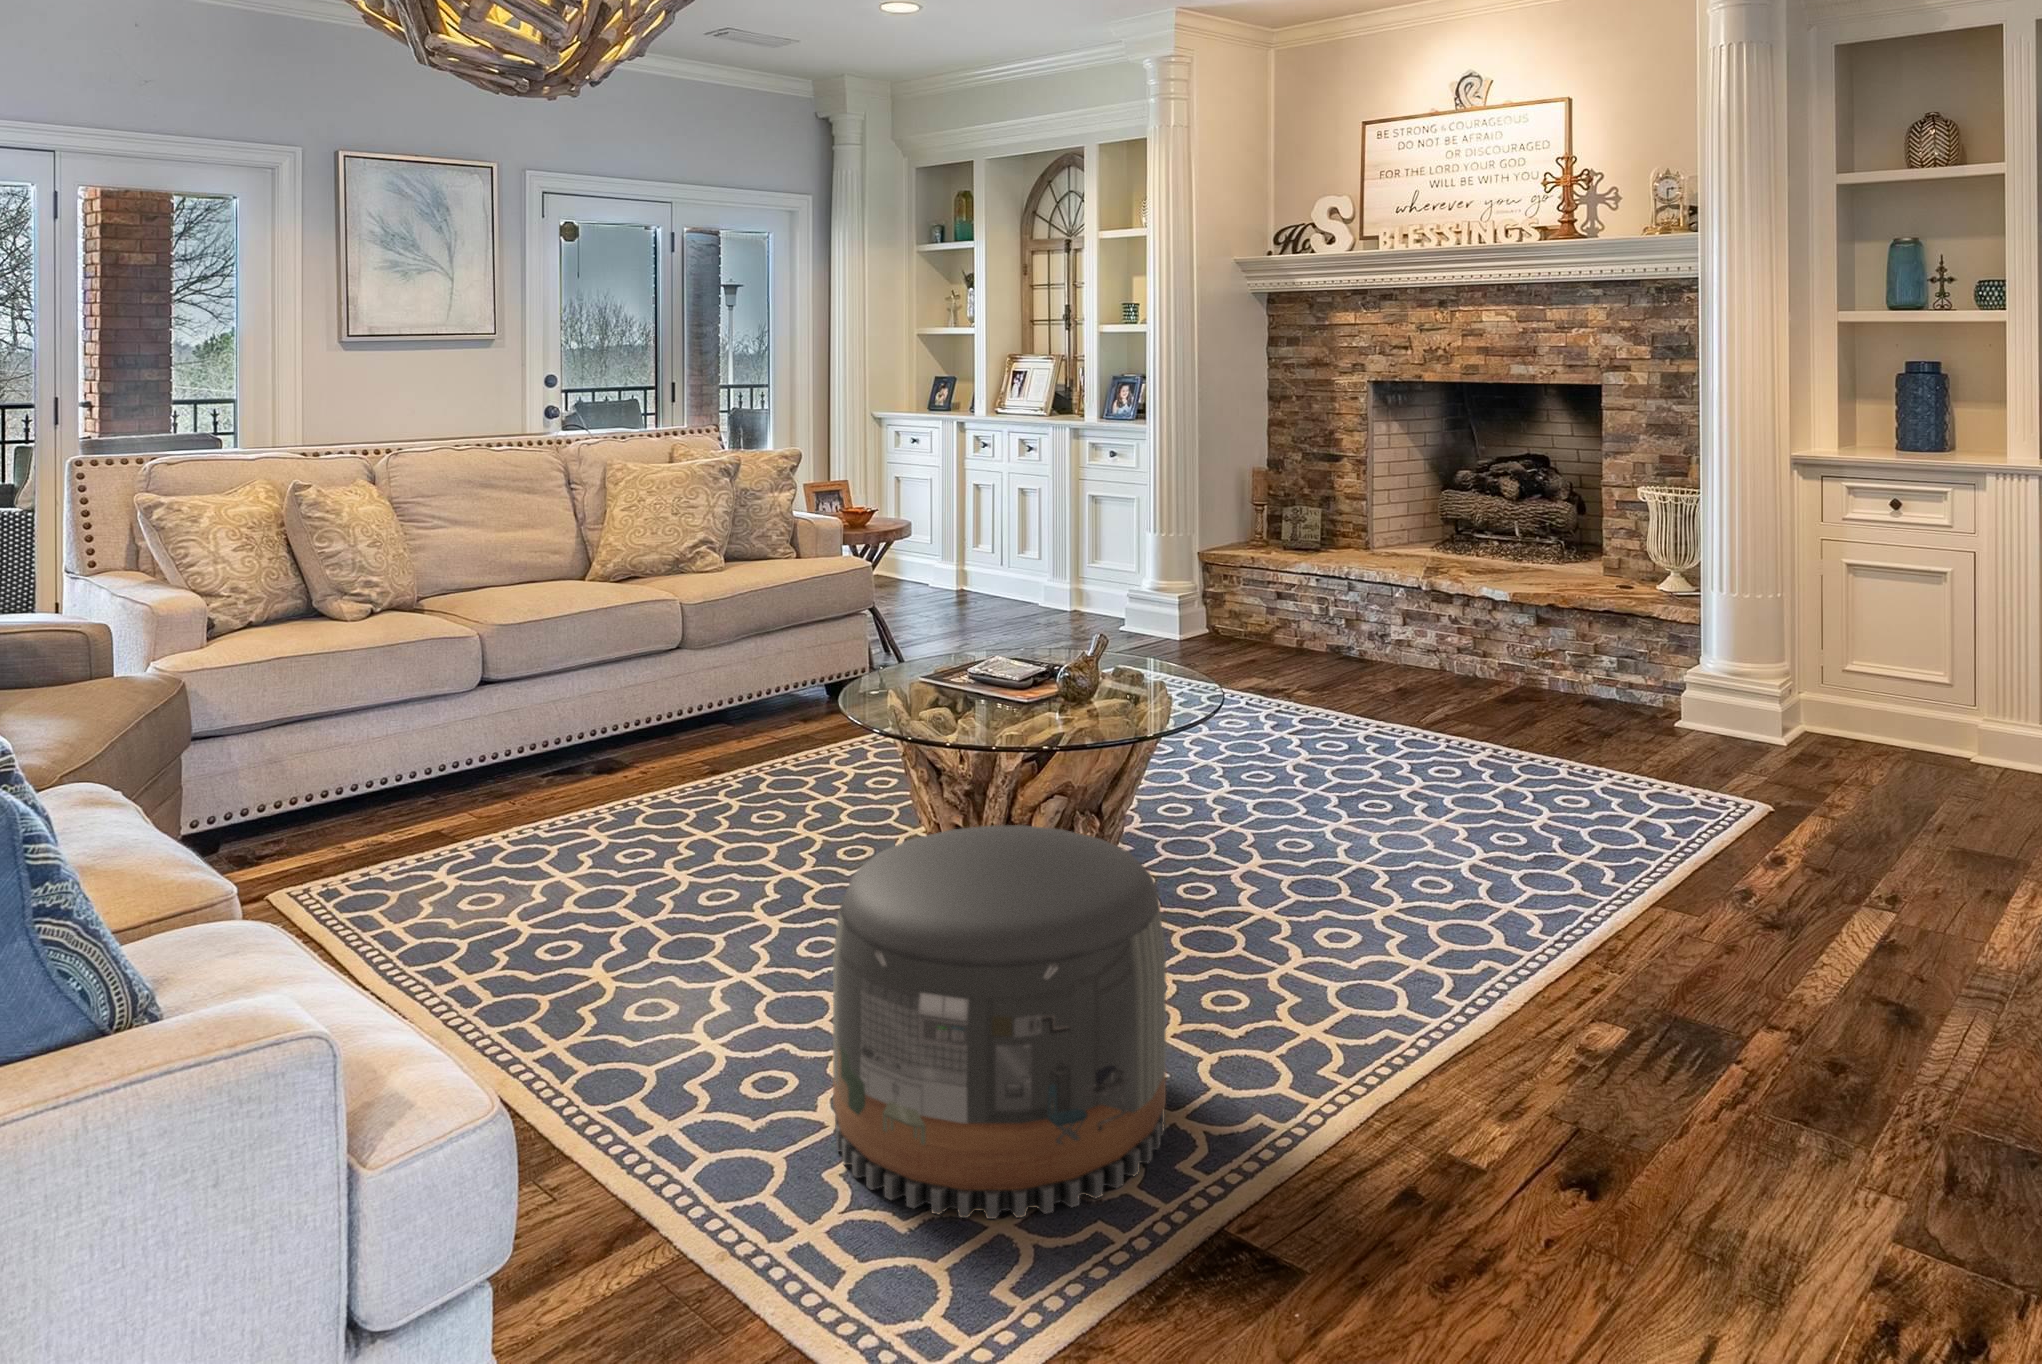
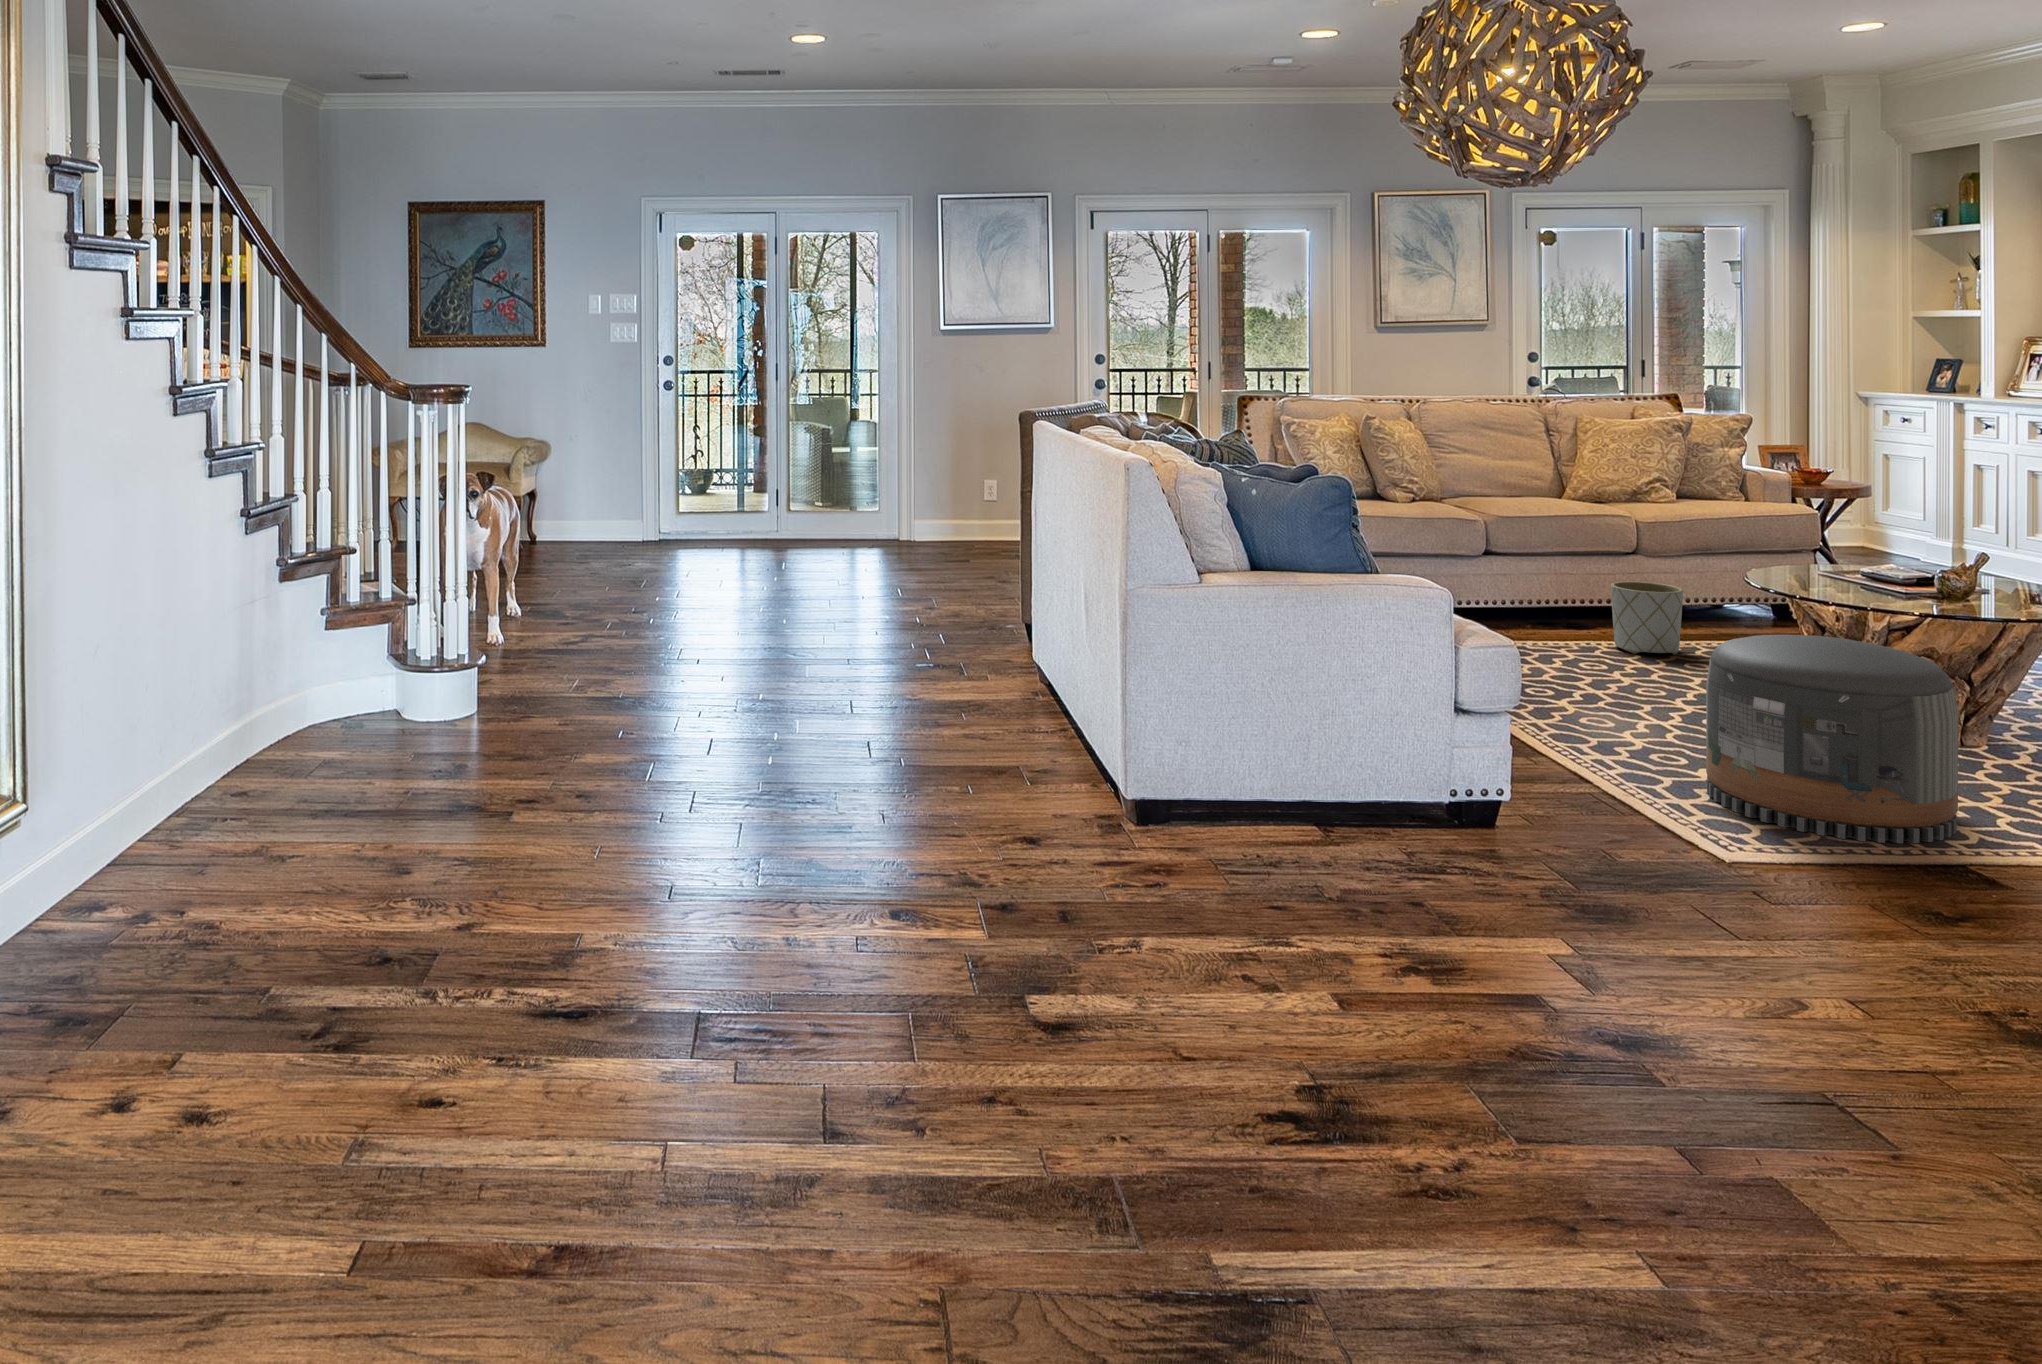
planter: none [653,695,742,806] -> present [1611,581,1683,655]

